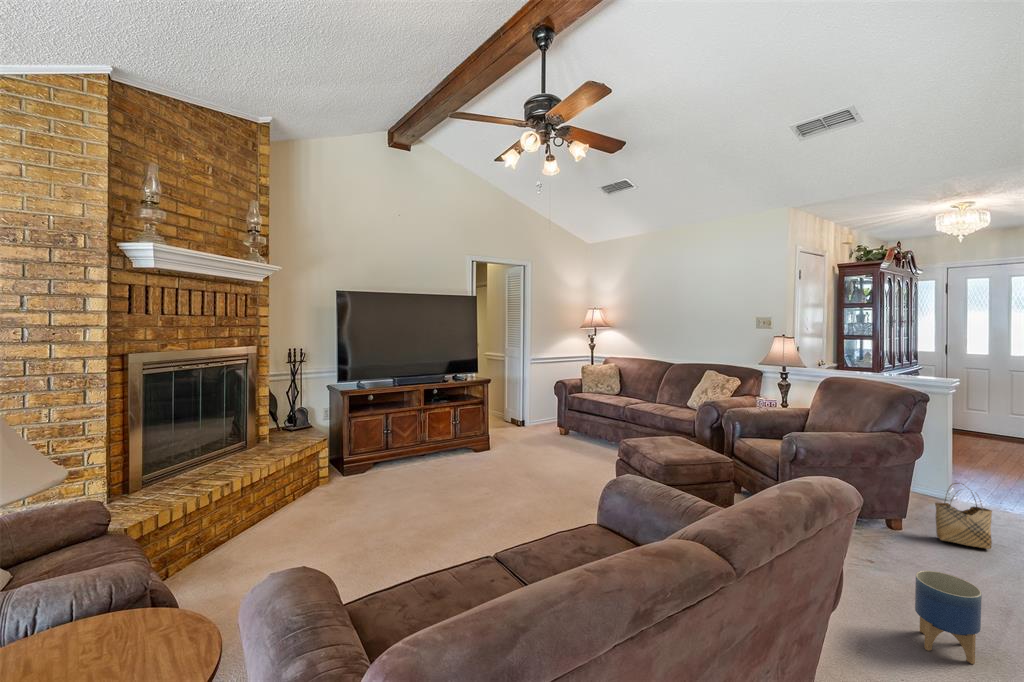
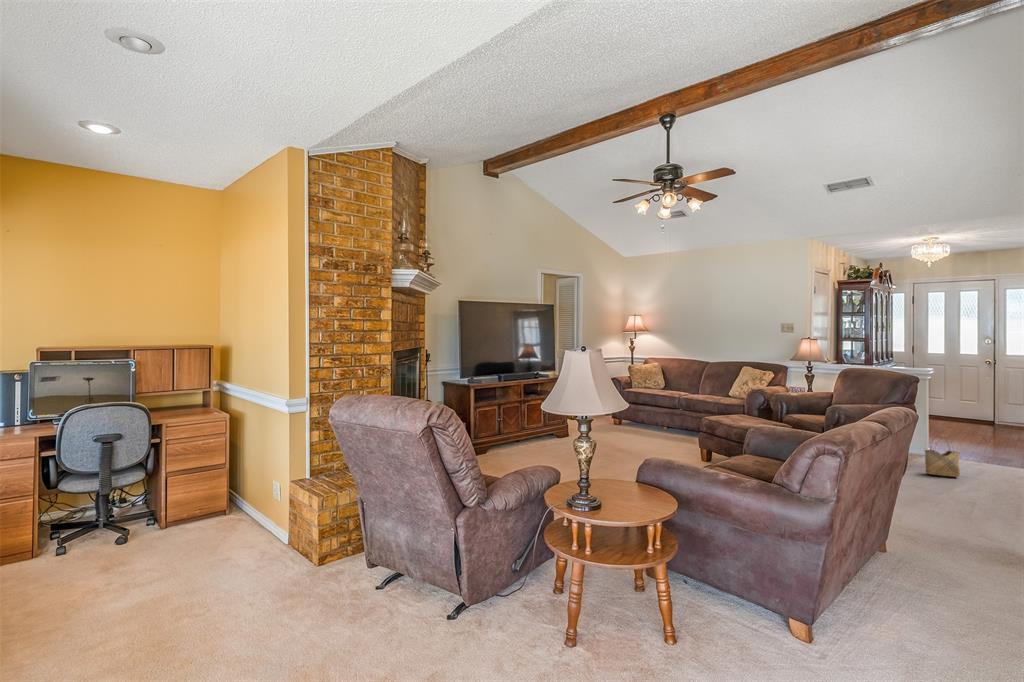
planter: present [915,571,982,664] -> none [926,475,962,521]

